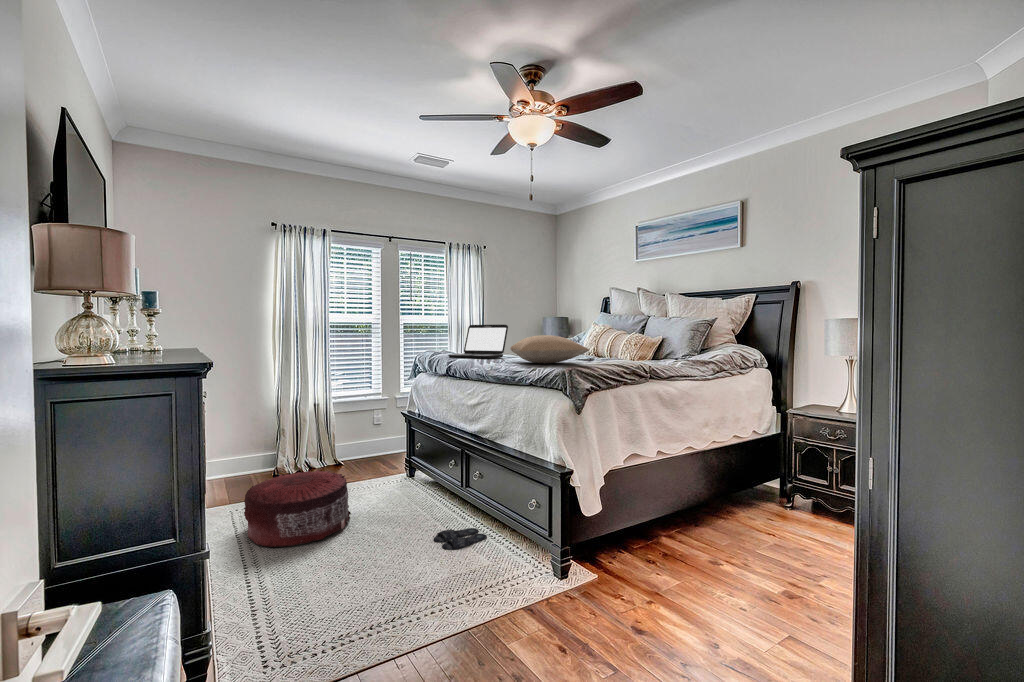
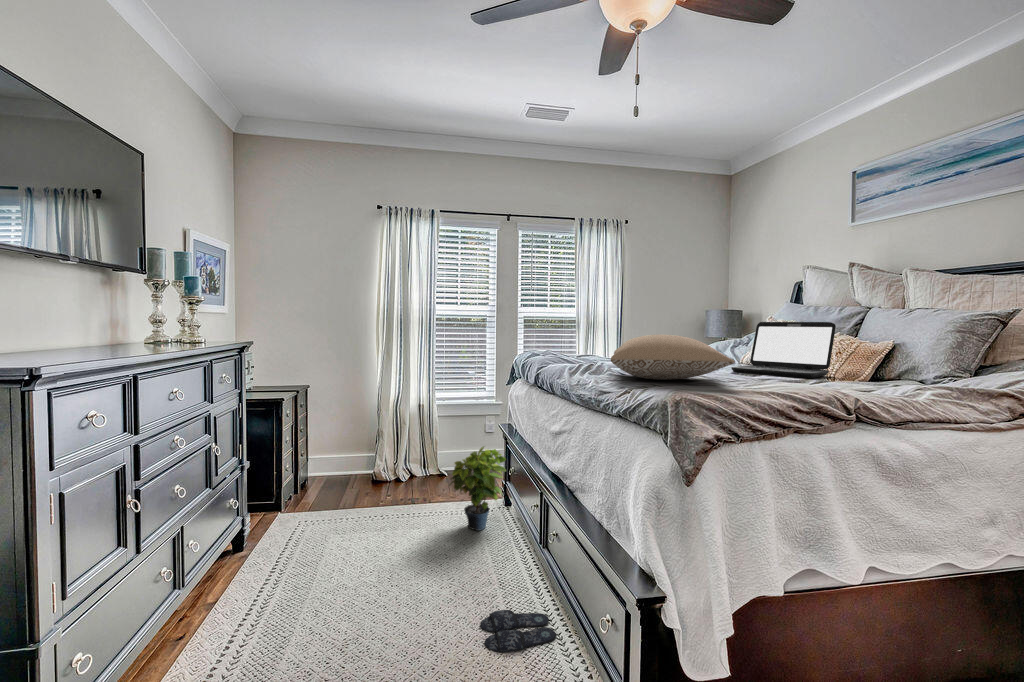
laptop: present [448,325,508,359] -> present [731,322,836,378]
potted plant: none [375,426,422,494] -> present [449,446,506,531]
pouf: present [244,470,351,547] -> none [277,491,406,592]

